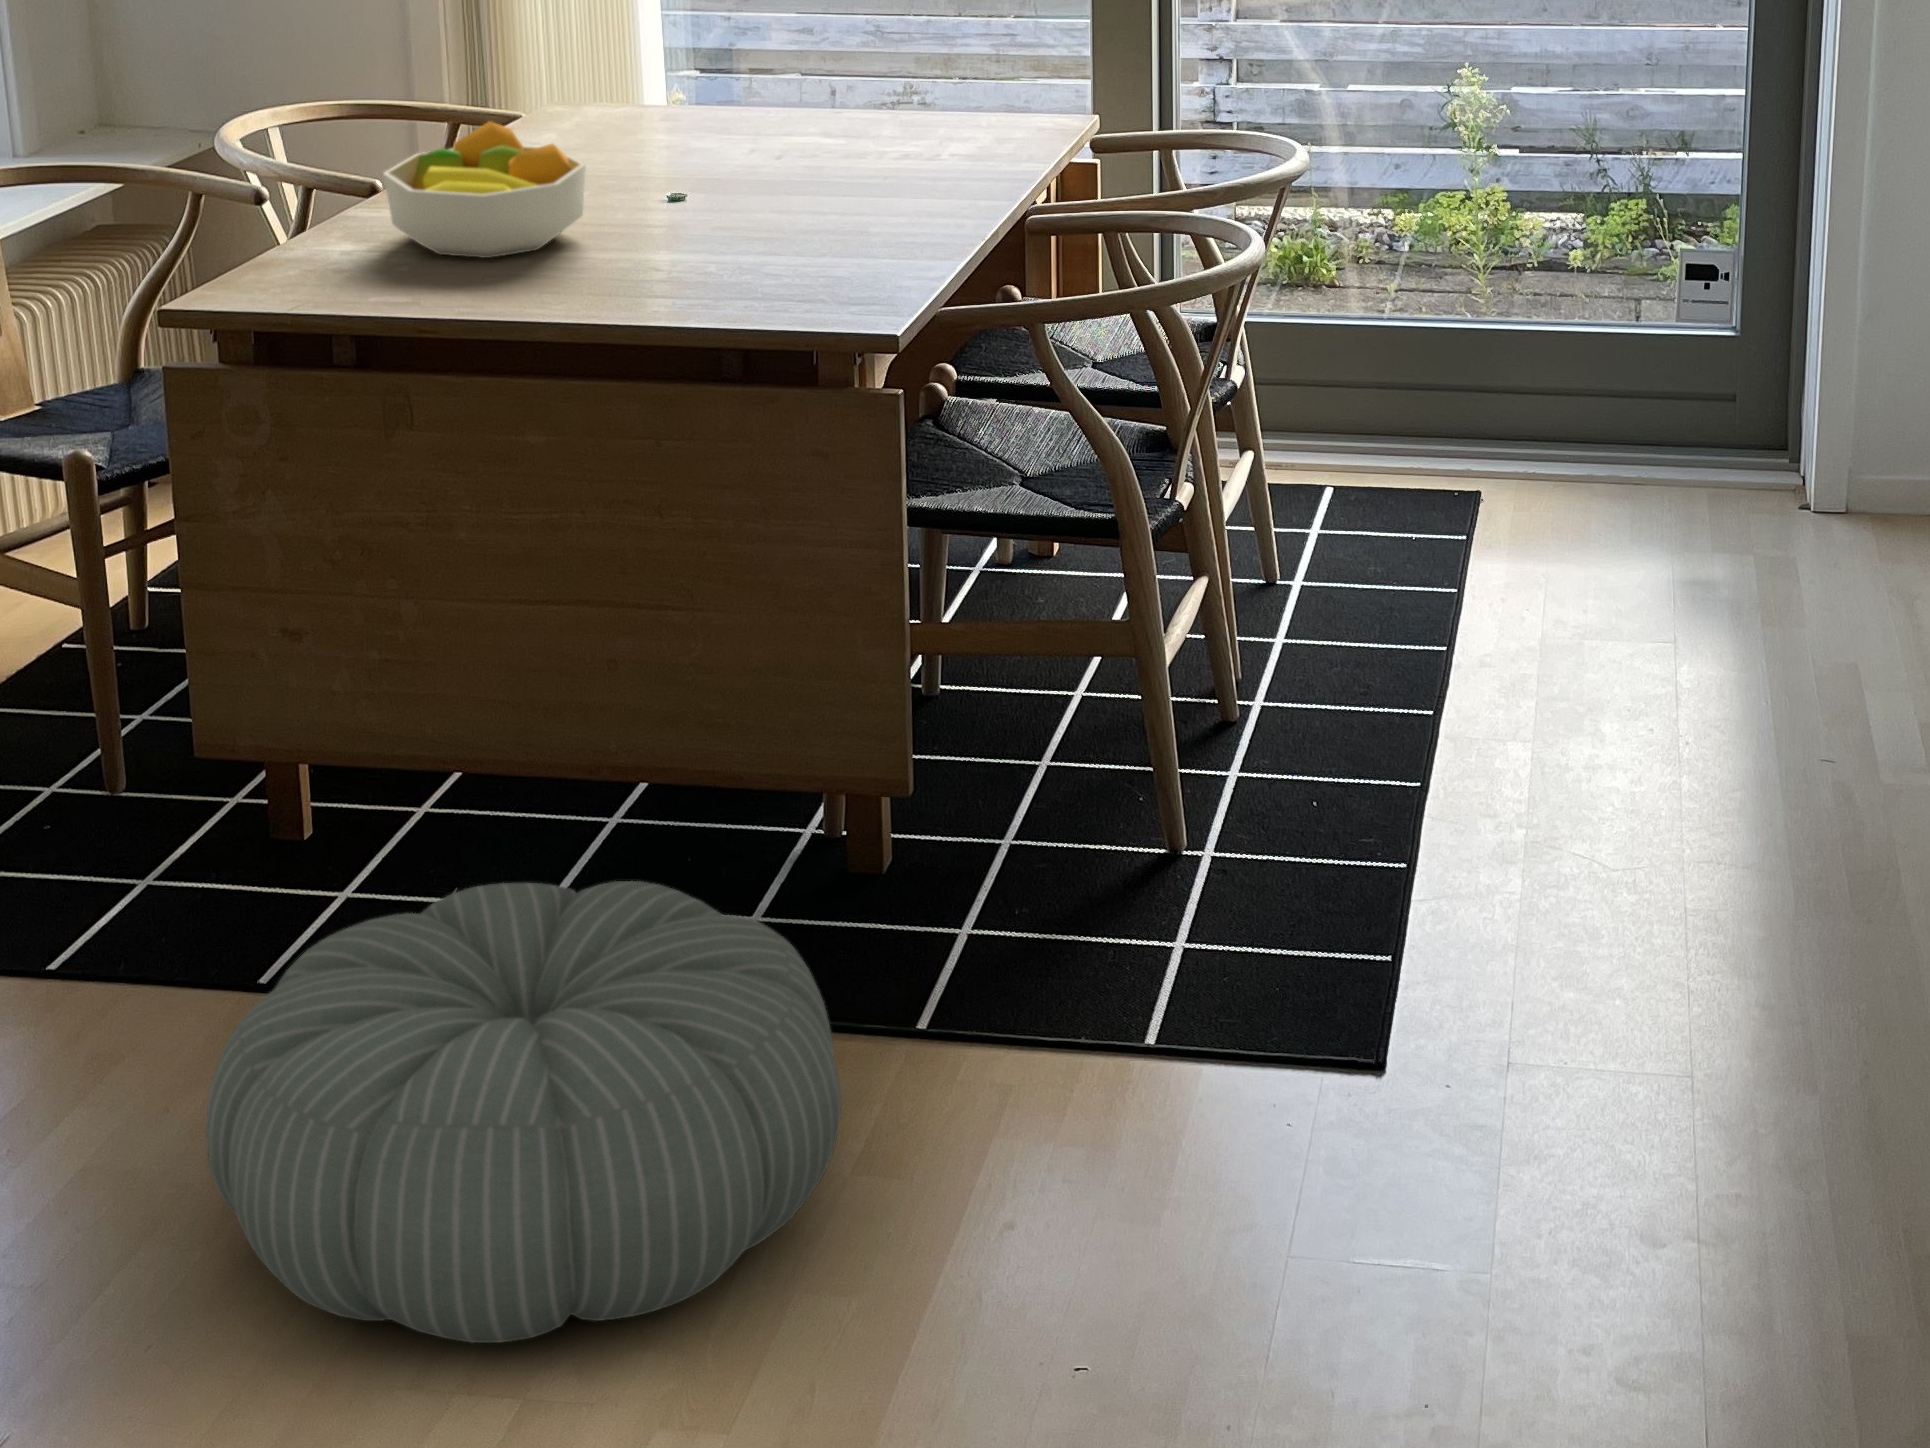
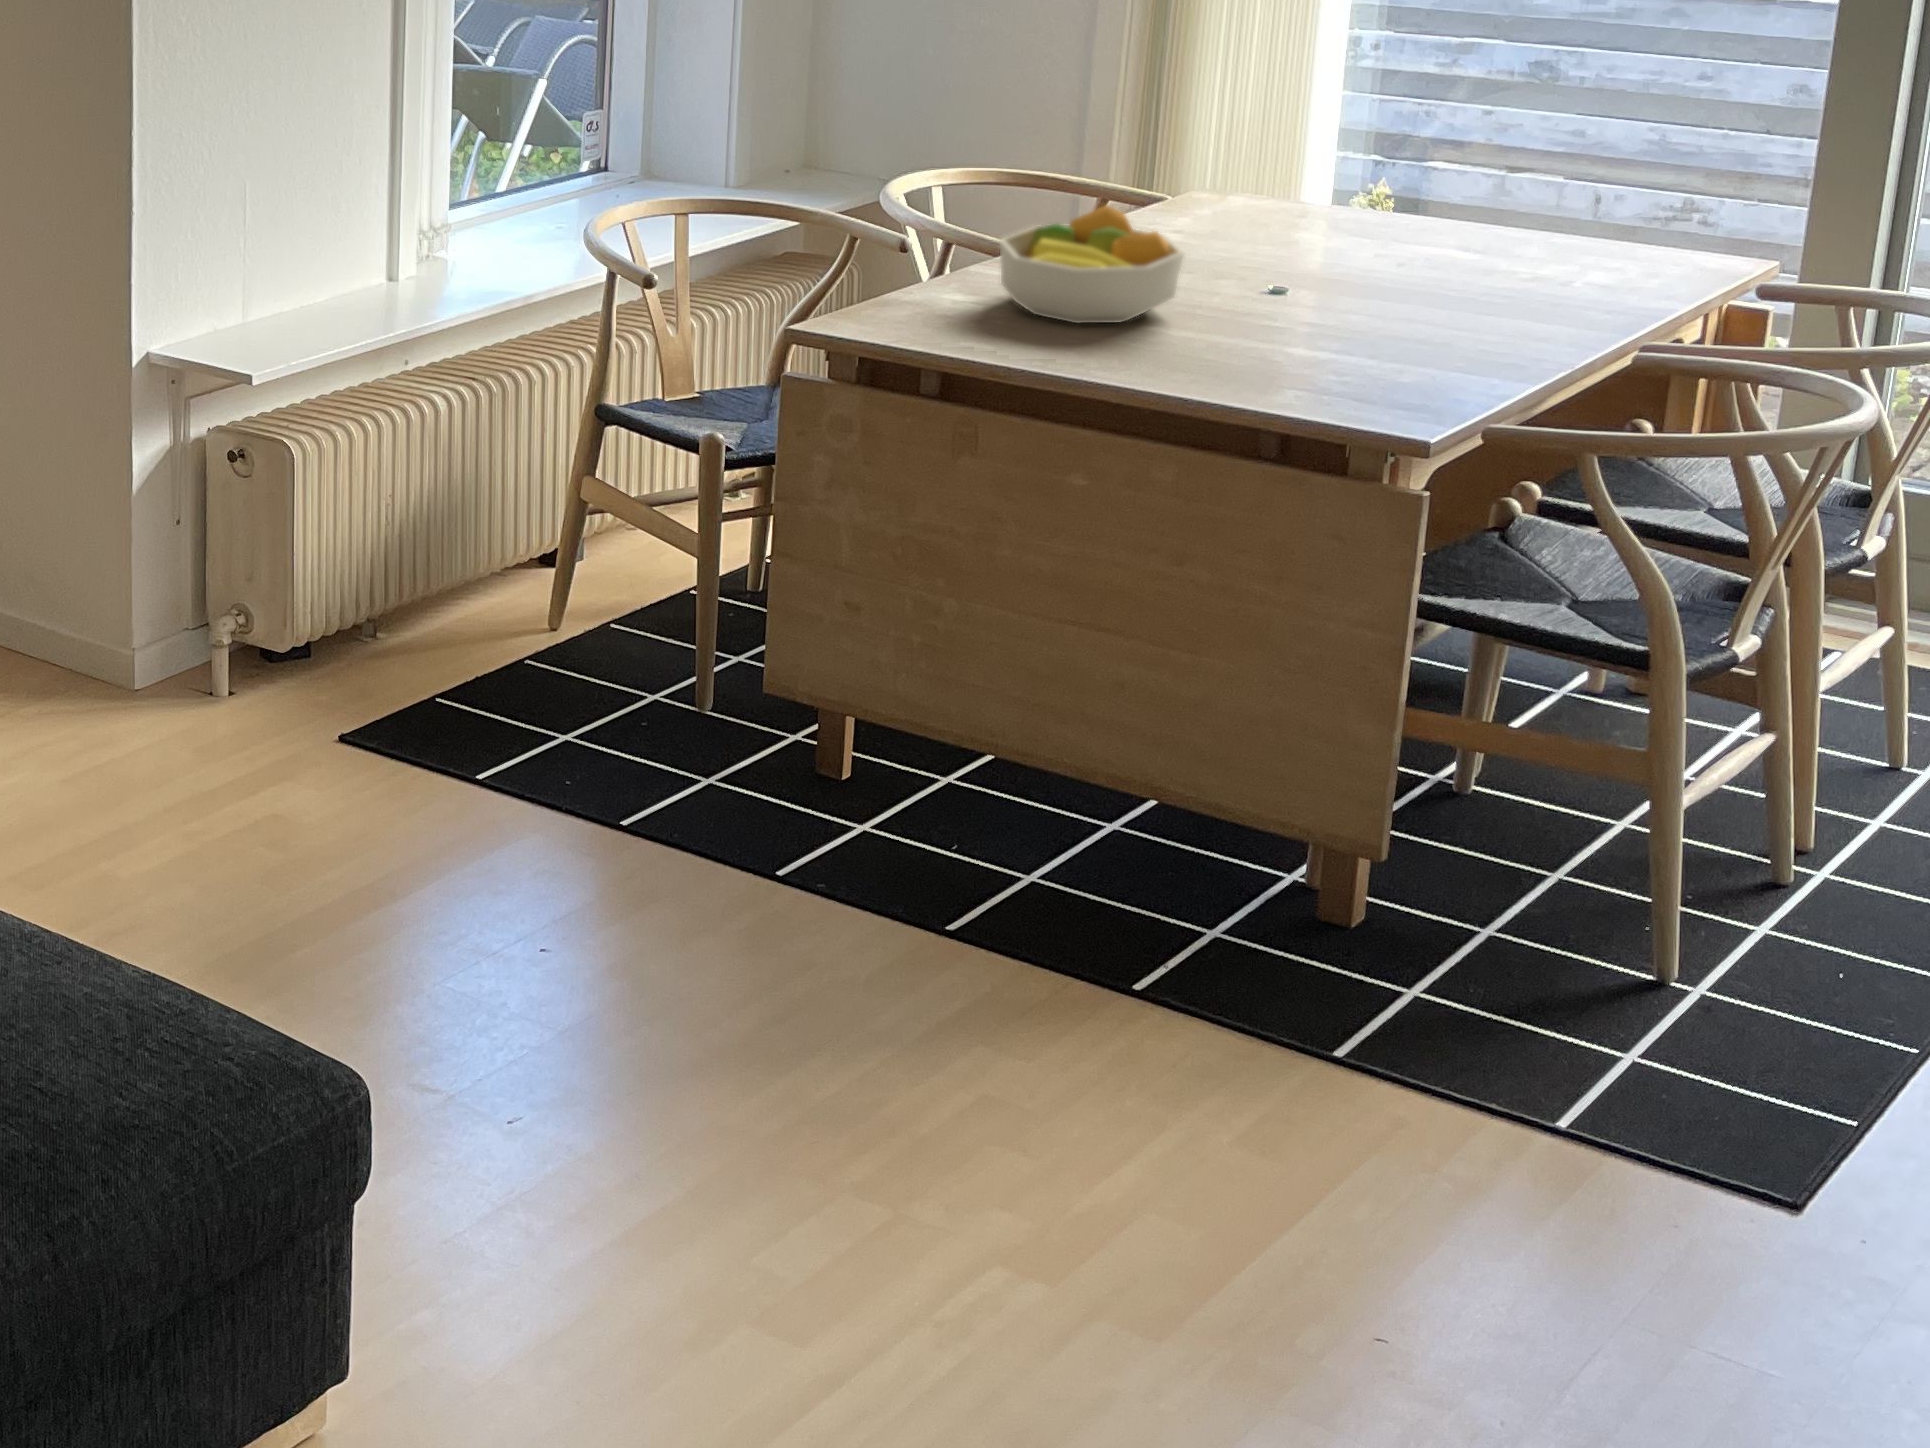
pouf: present [206,881,841,1343] -> none [687,832,1217,1191]

